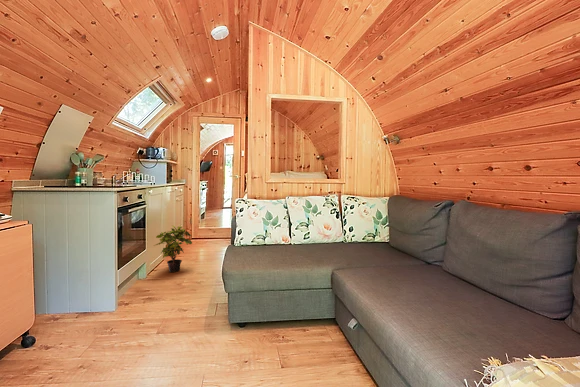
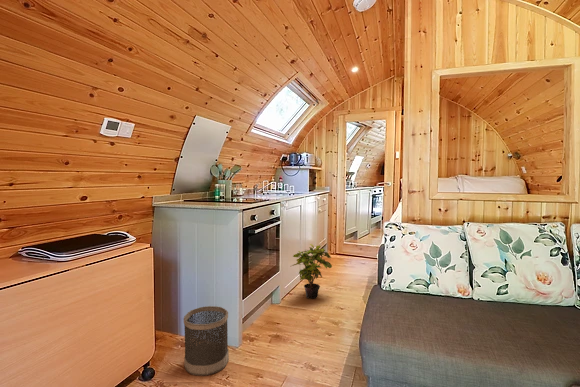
wastebasket: none [49,281,100,344] -> present [184,306,229,376]

